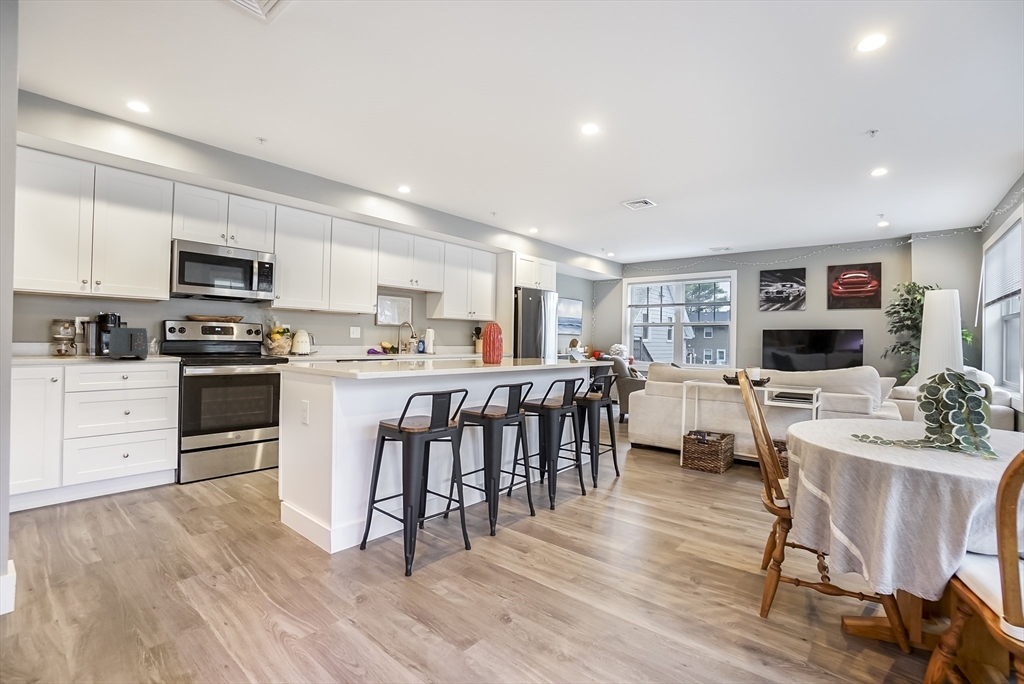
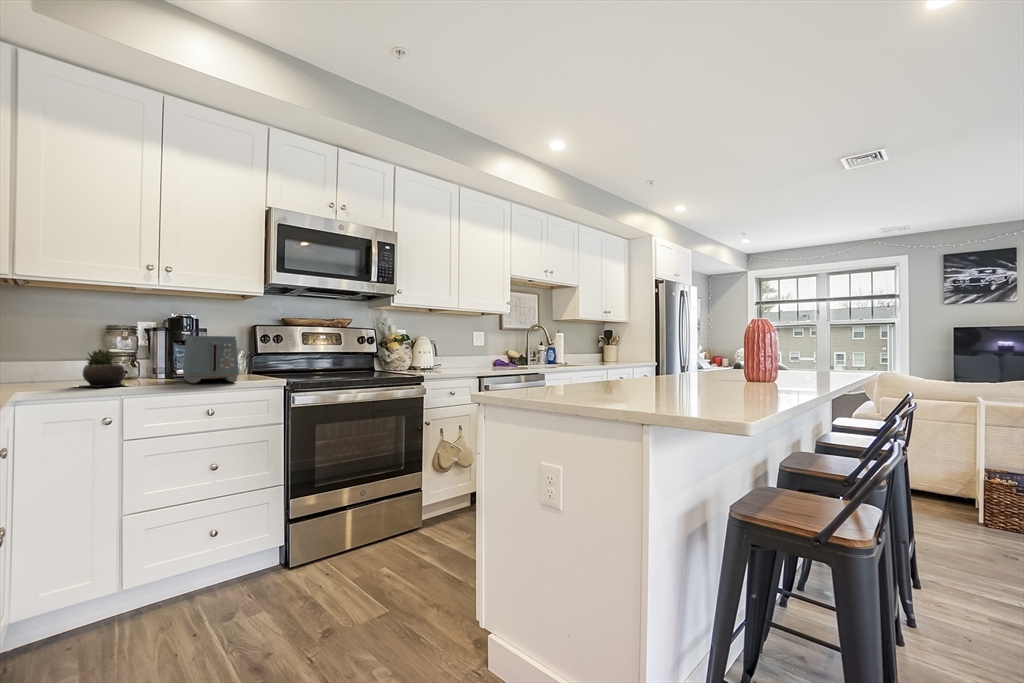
succulent plant: none [33,335,74,359] -> present [80,349,125,387]

